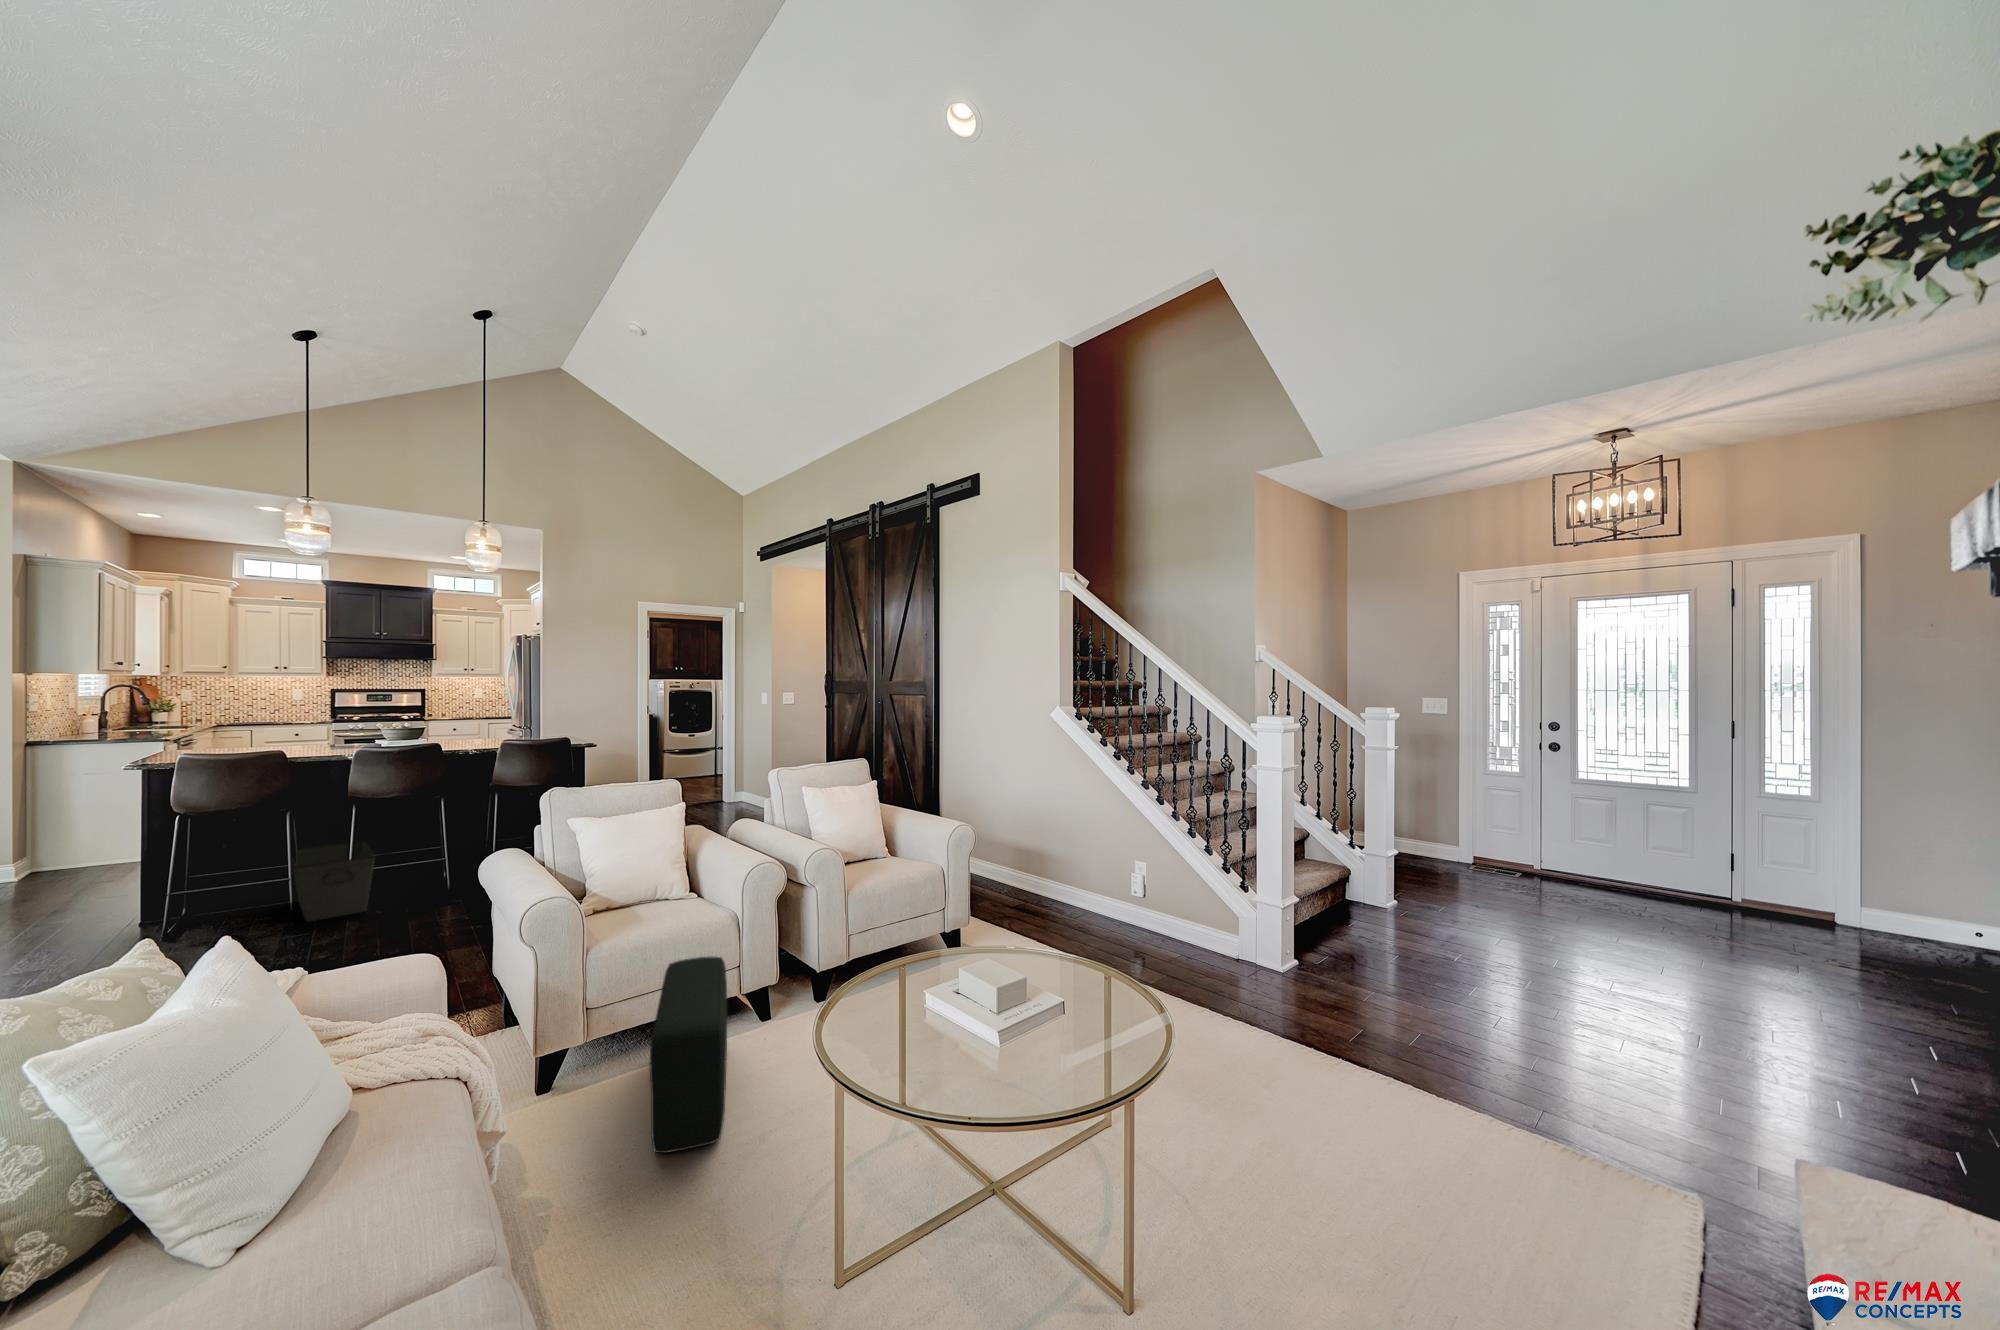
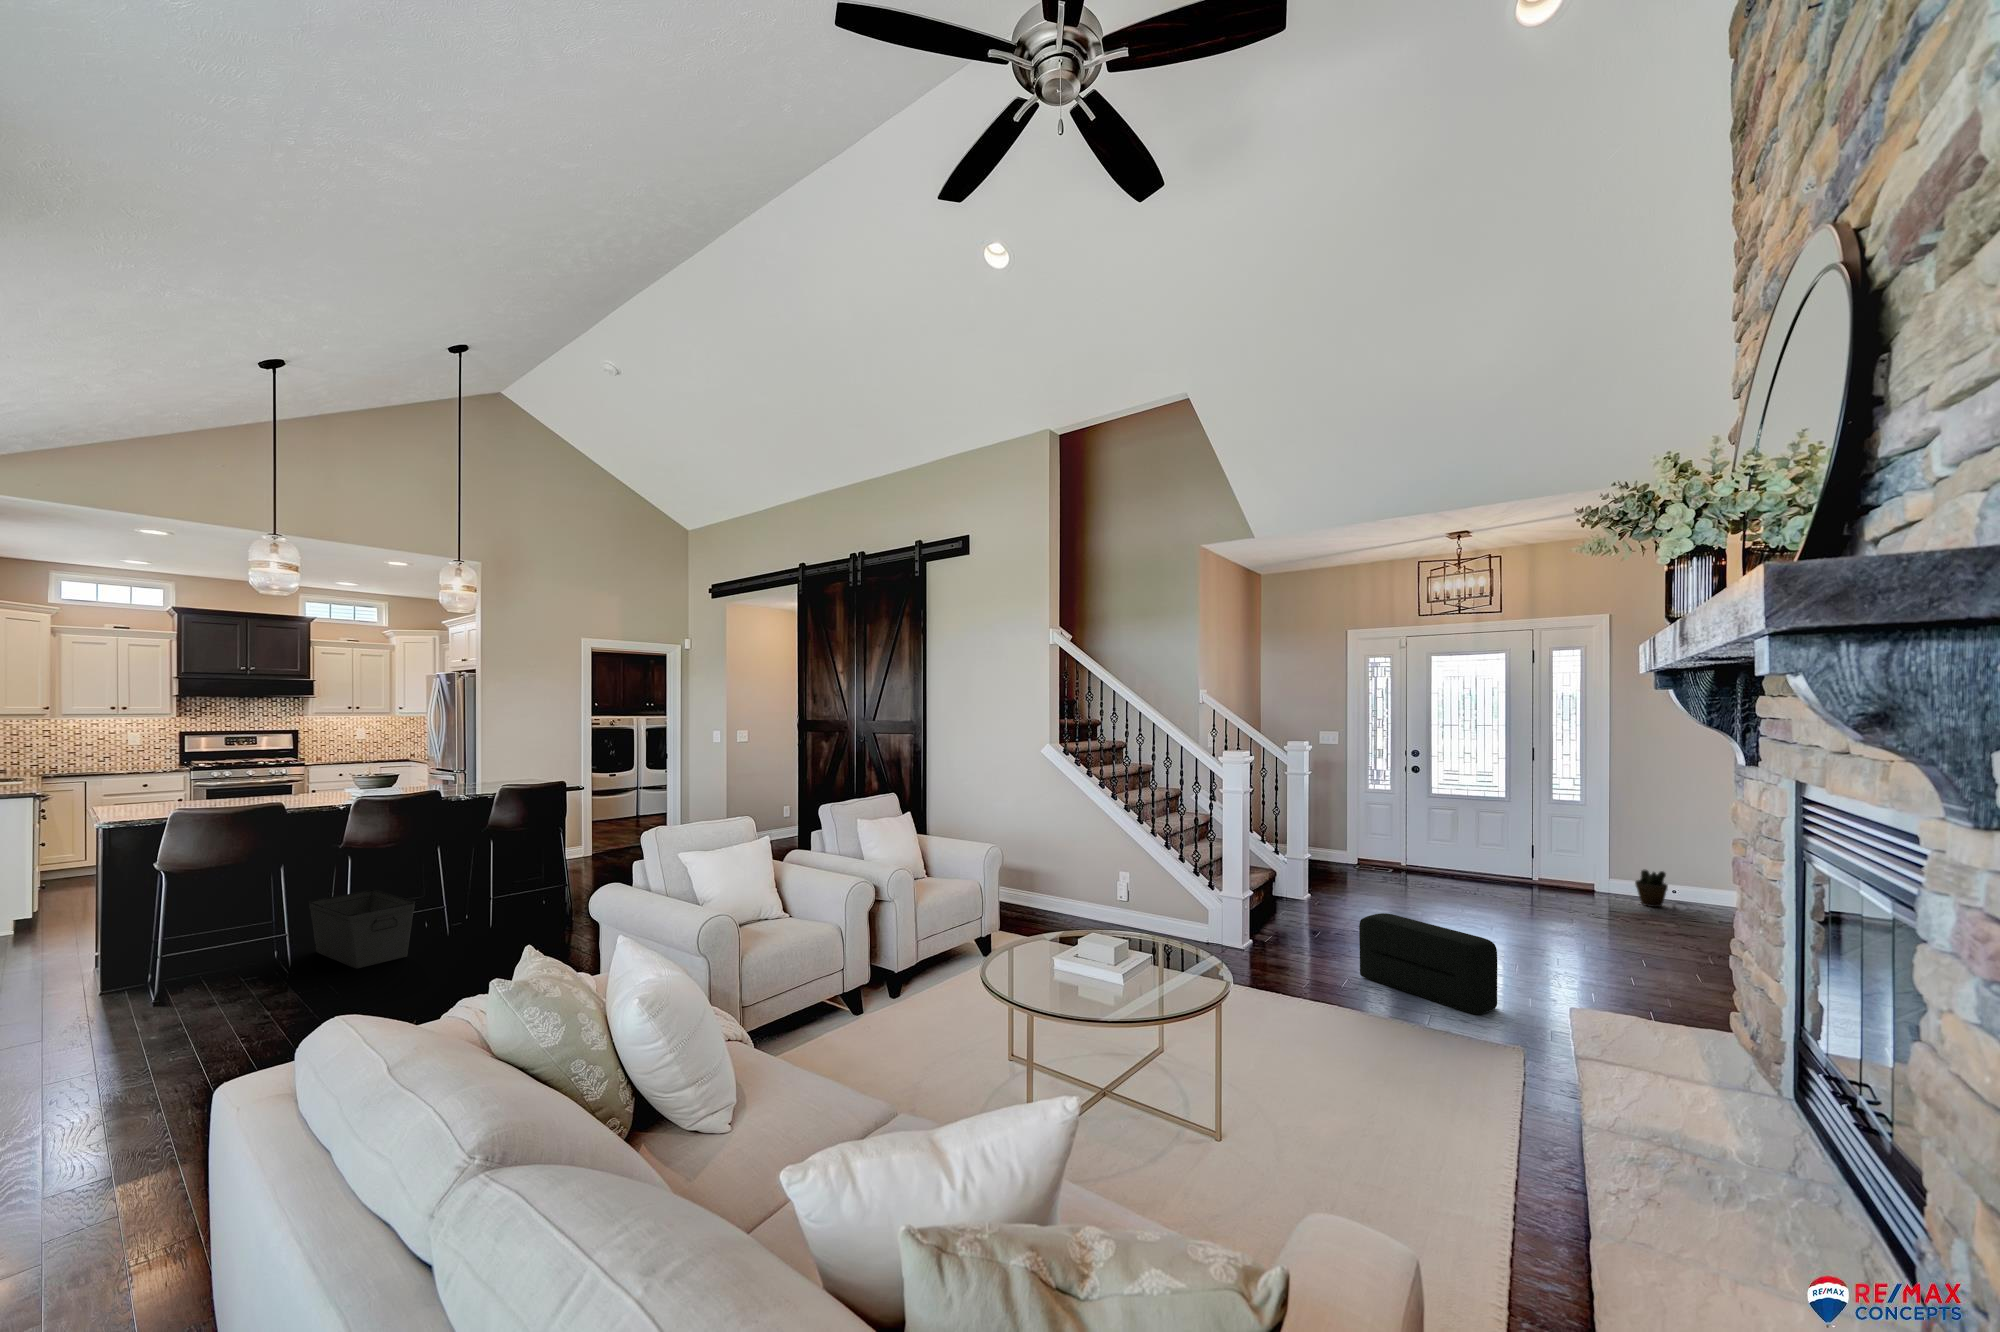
potted plant: none [1900,896,1960,953] -> present [1635,870,1668,907]
pouf: present [650,956,727,1153] -> present [1359,913,1497,1014]

